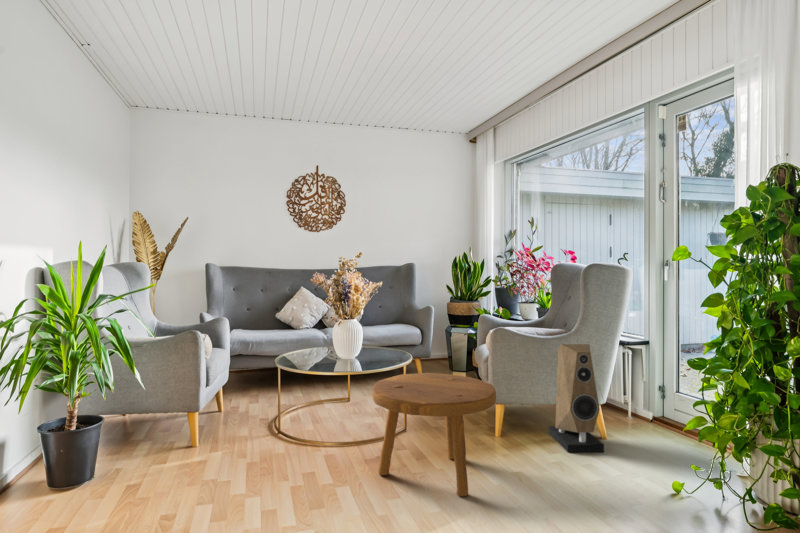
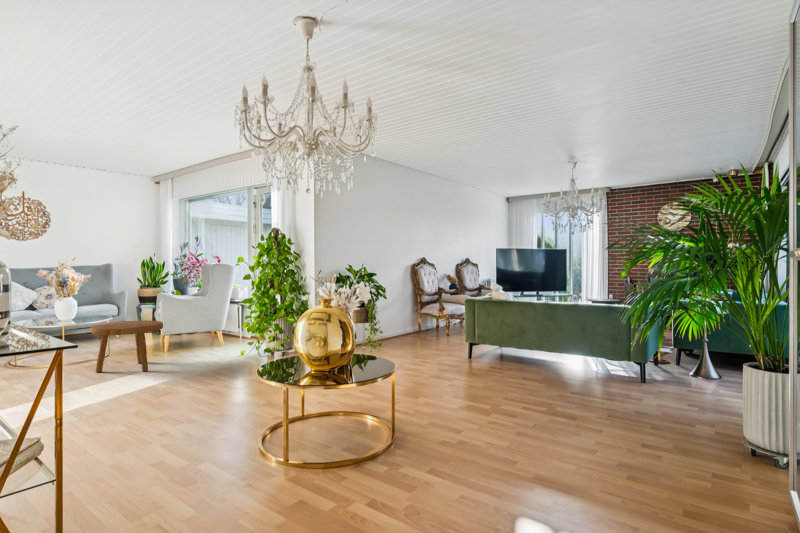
speaker: present [549,344,604,452] -> none [198,302,223,354]

